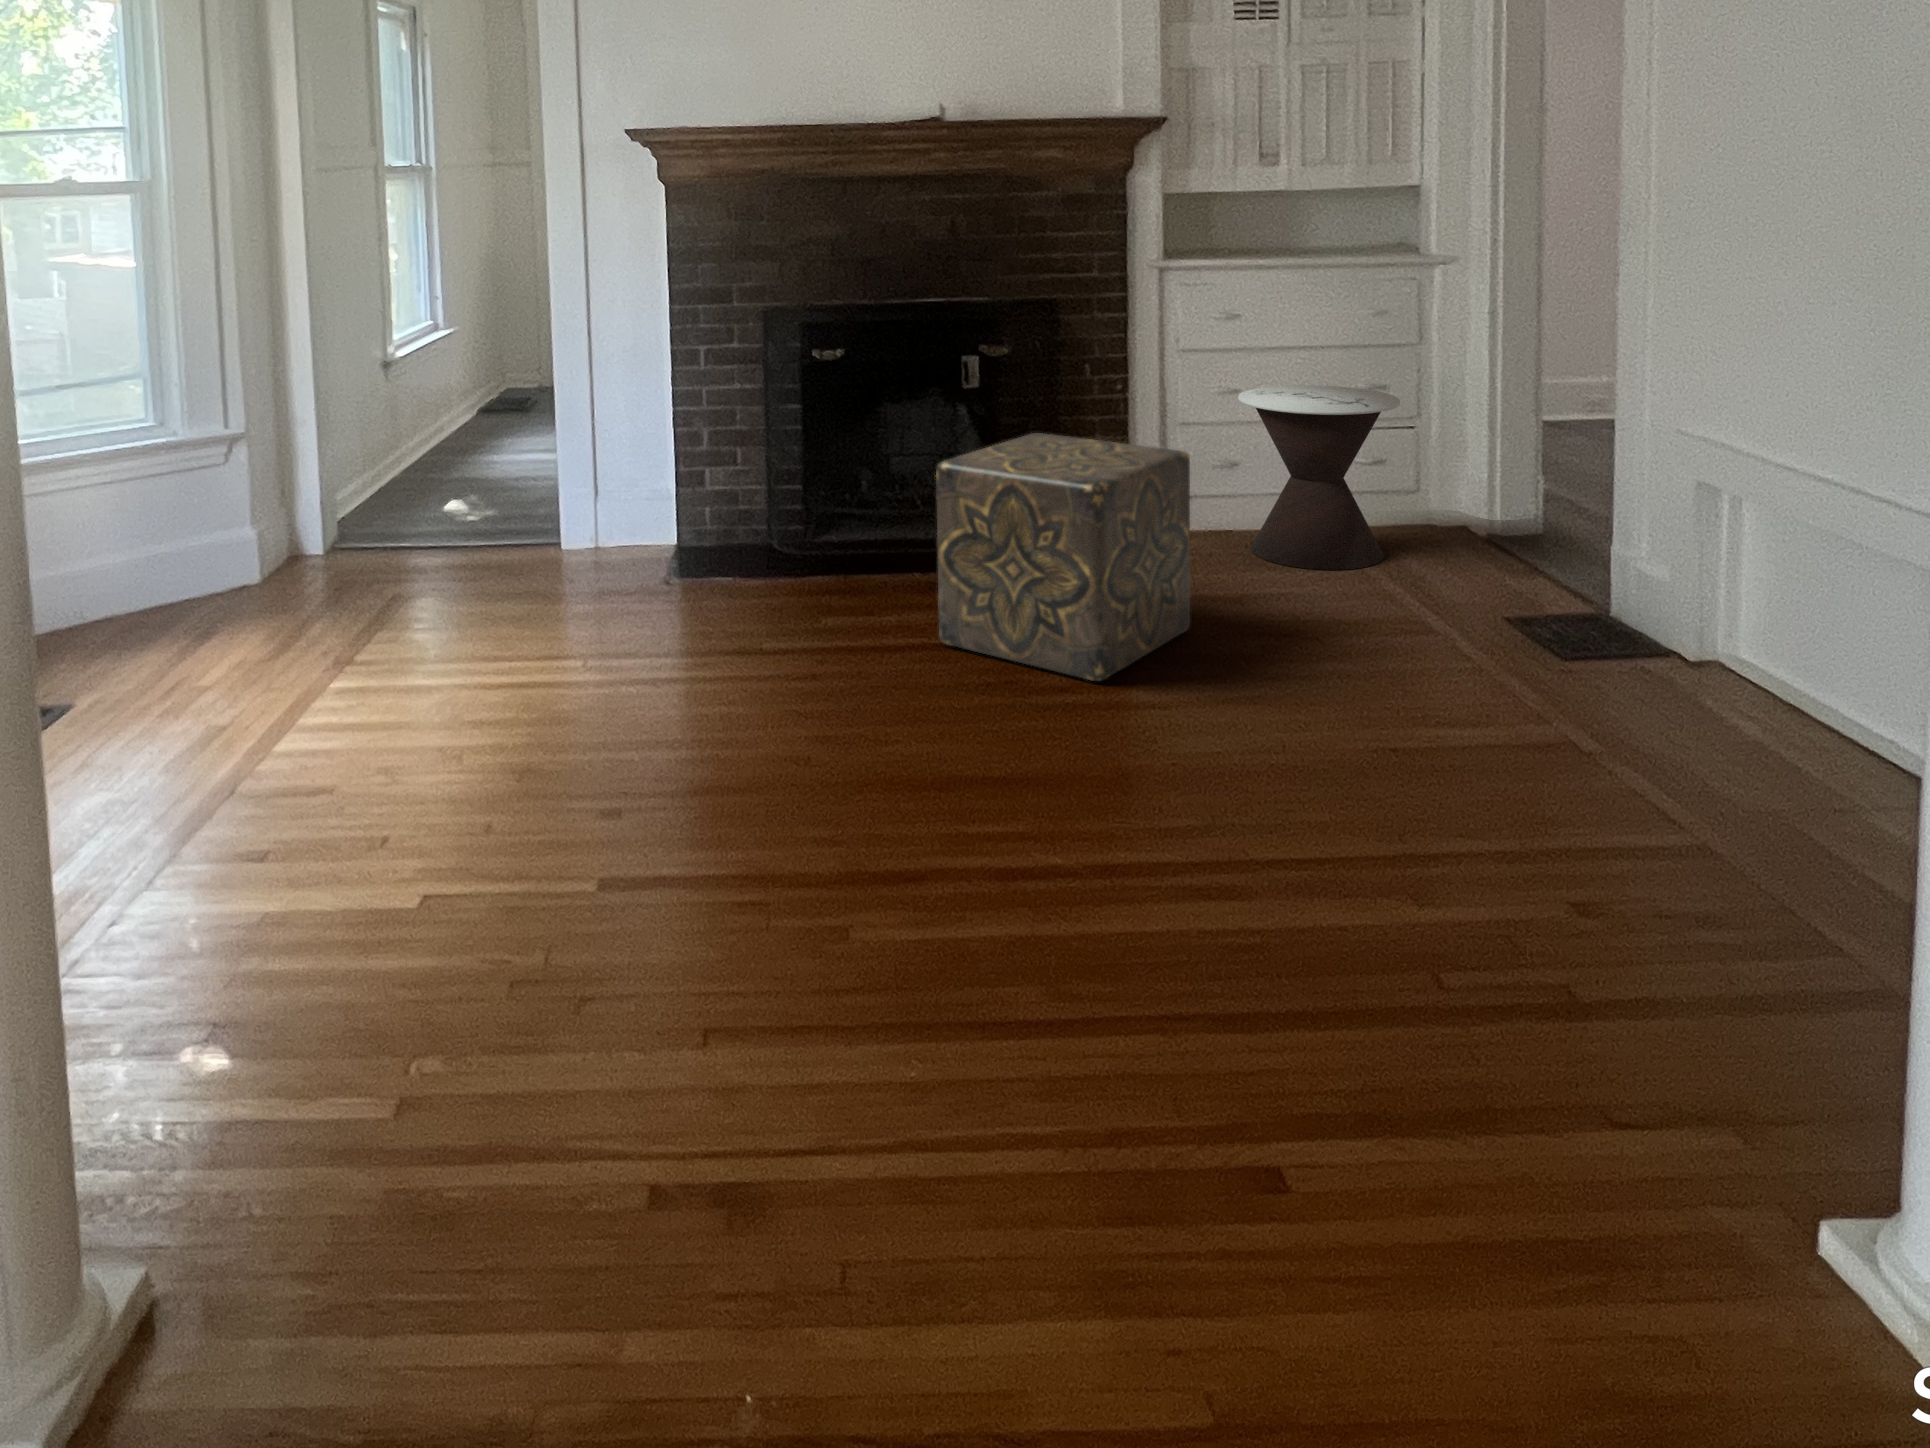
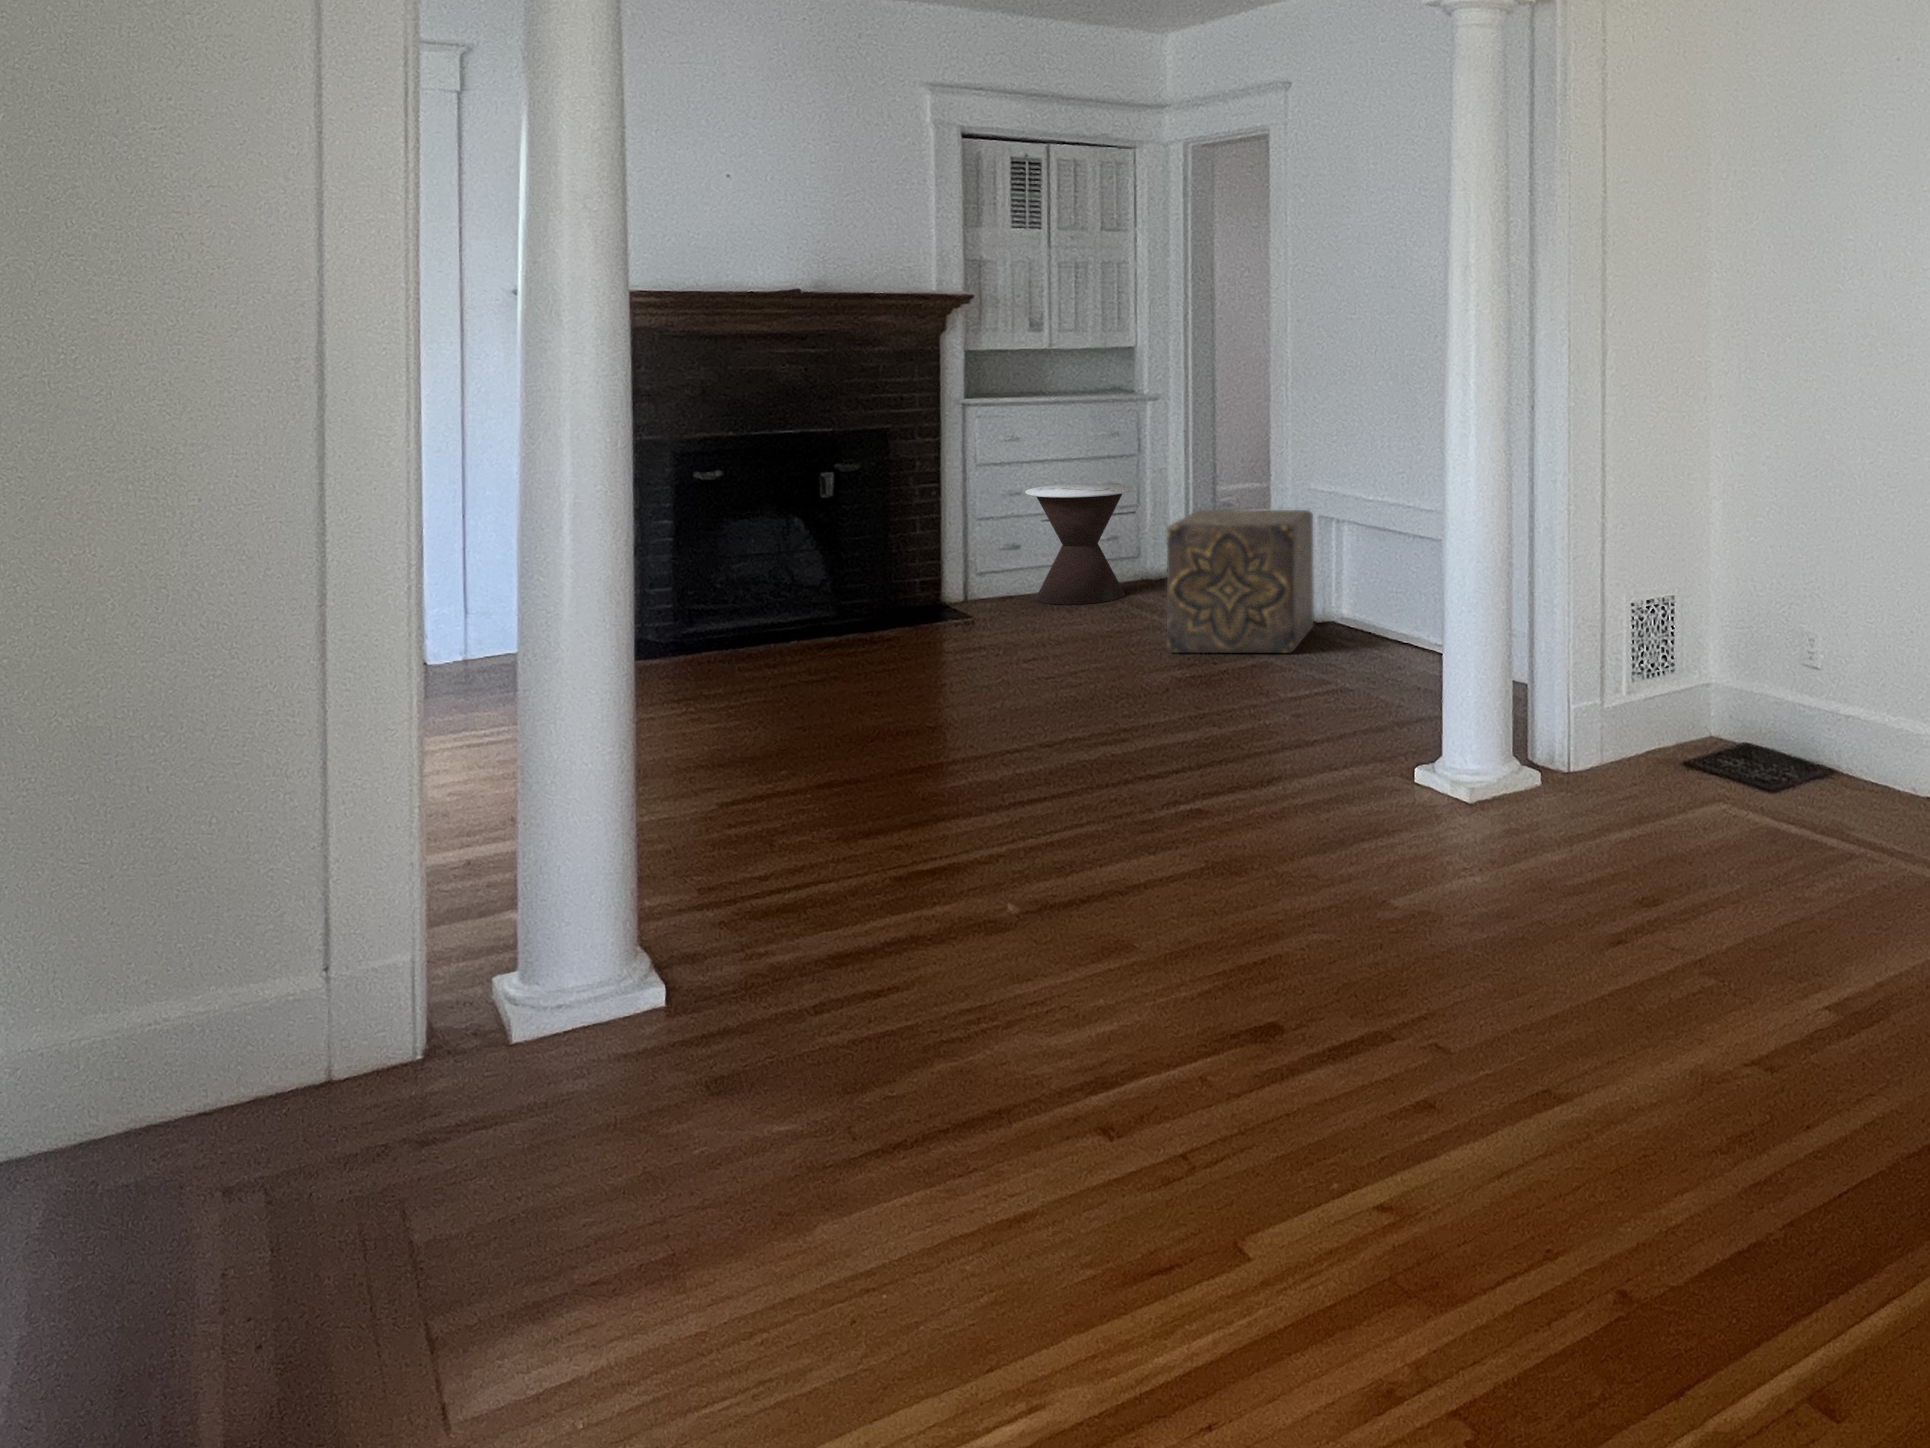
ottoman: present [936,433,1190,681] -> present [1167,510,1314,653]

